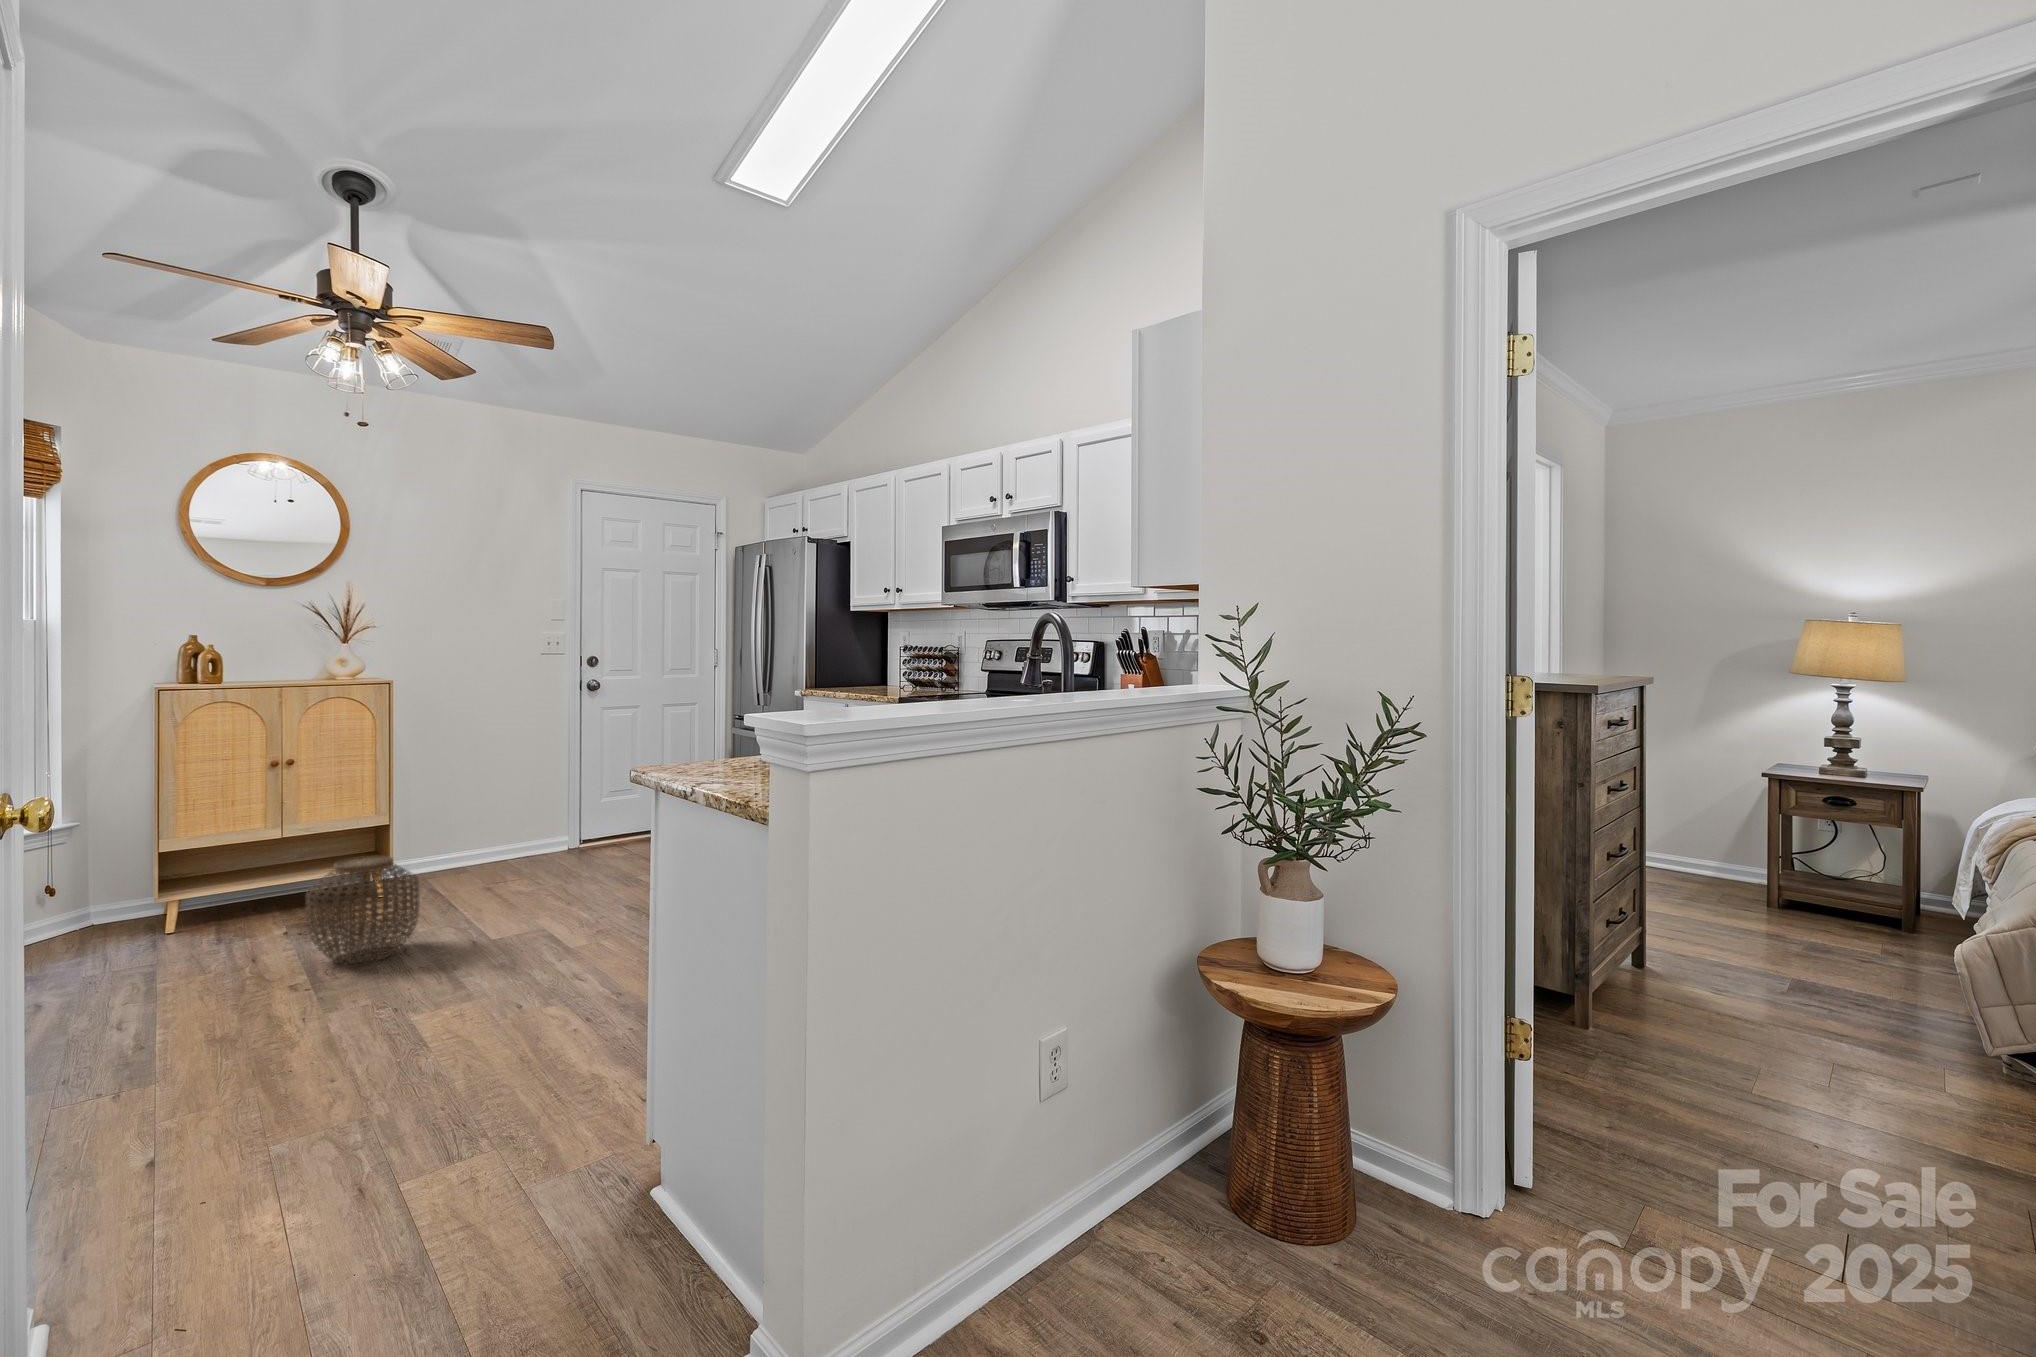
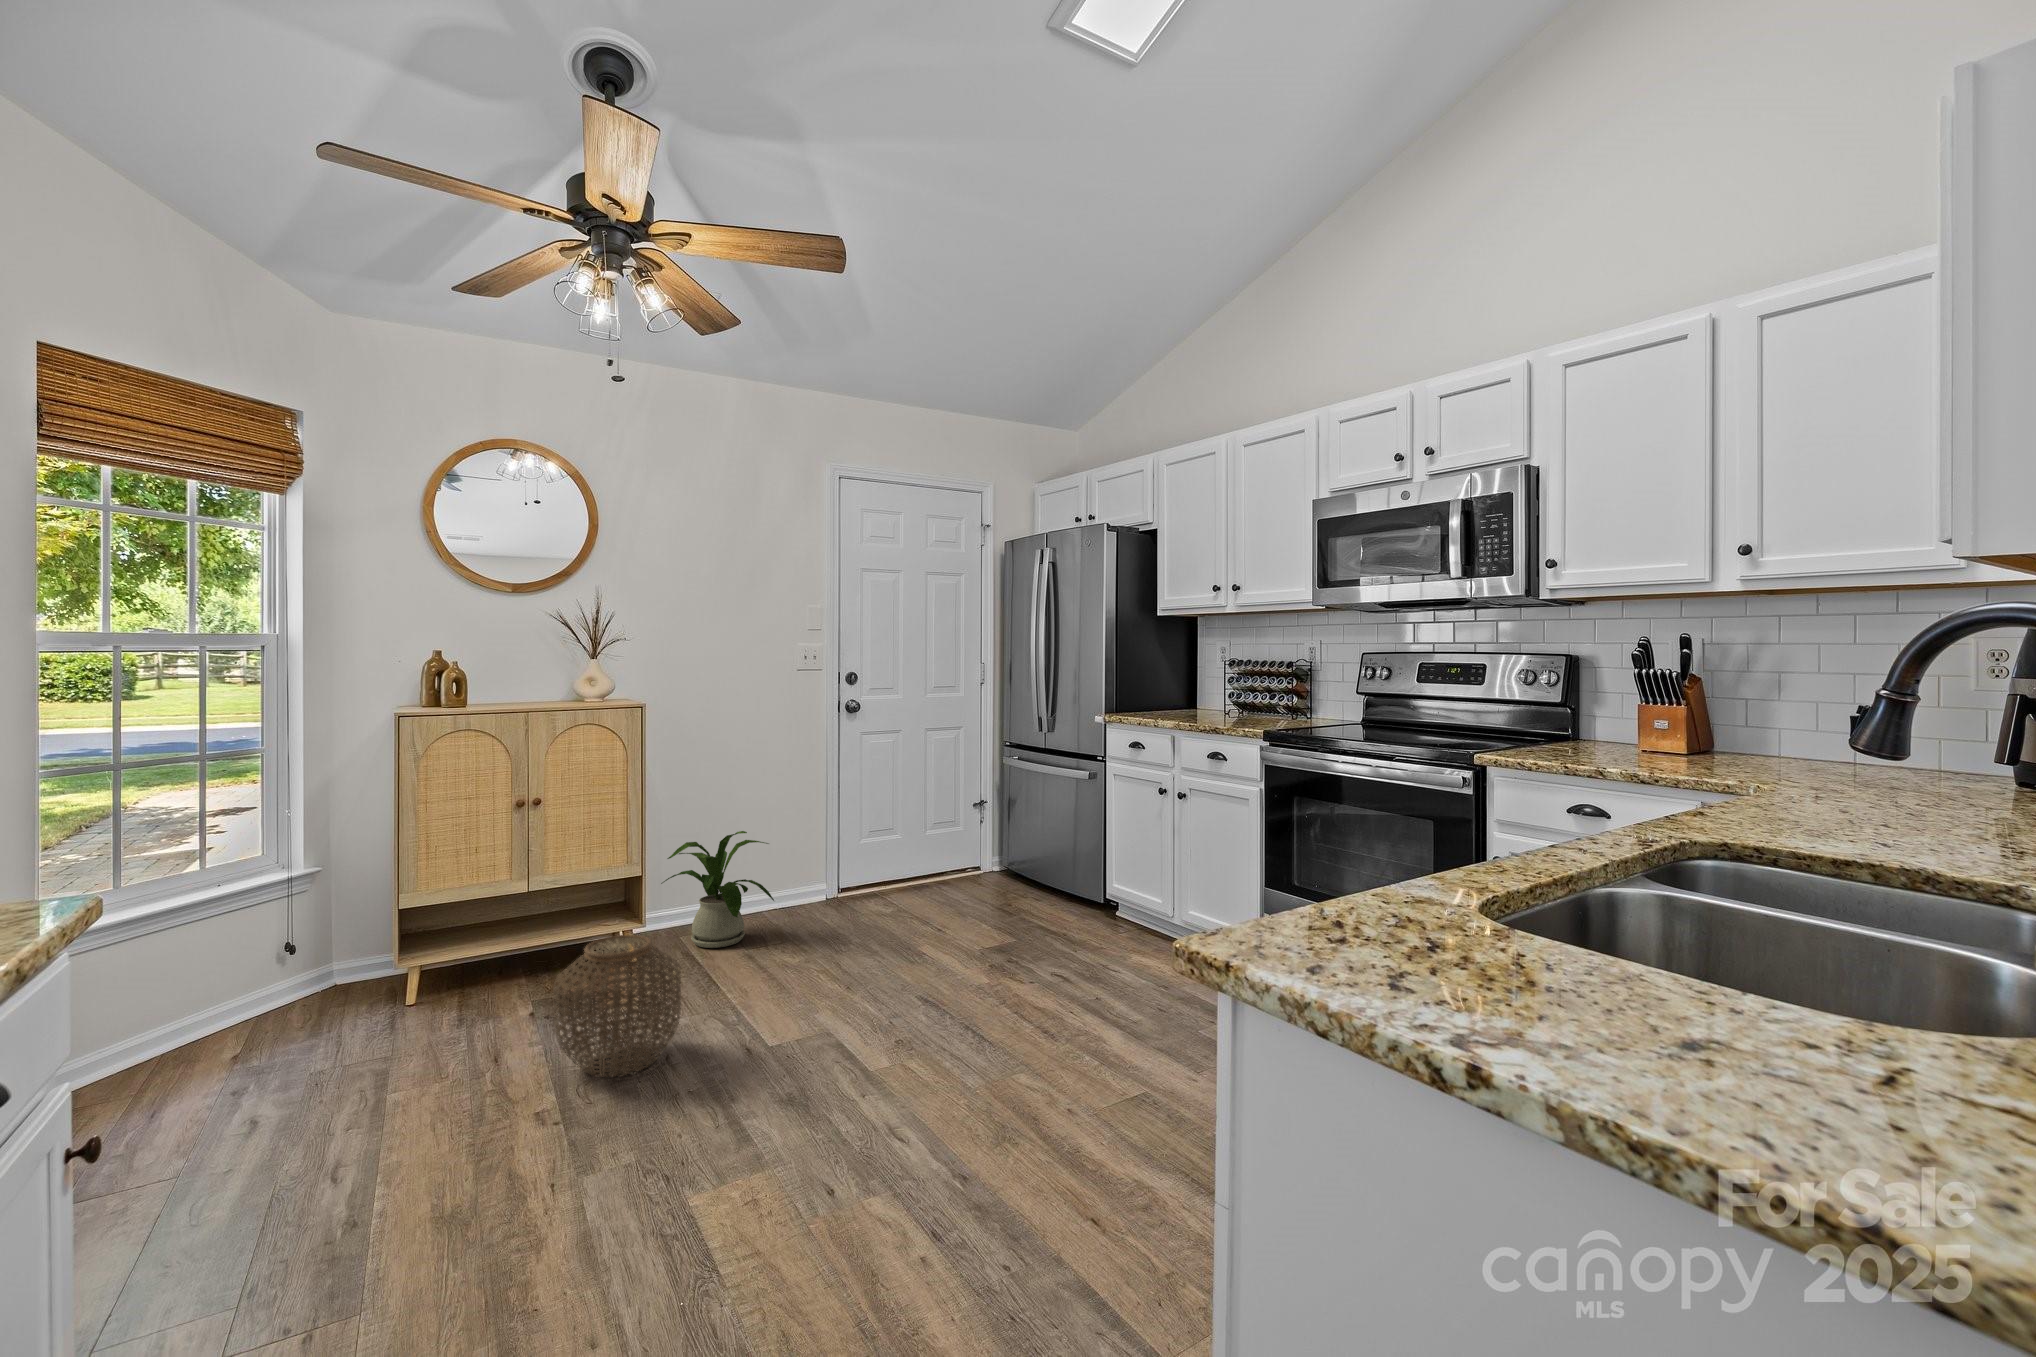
house plant: none [410,787,514,886] -> present [661,831,774,948]

